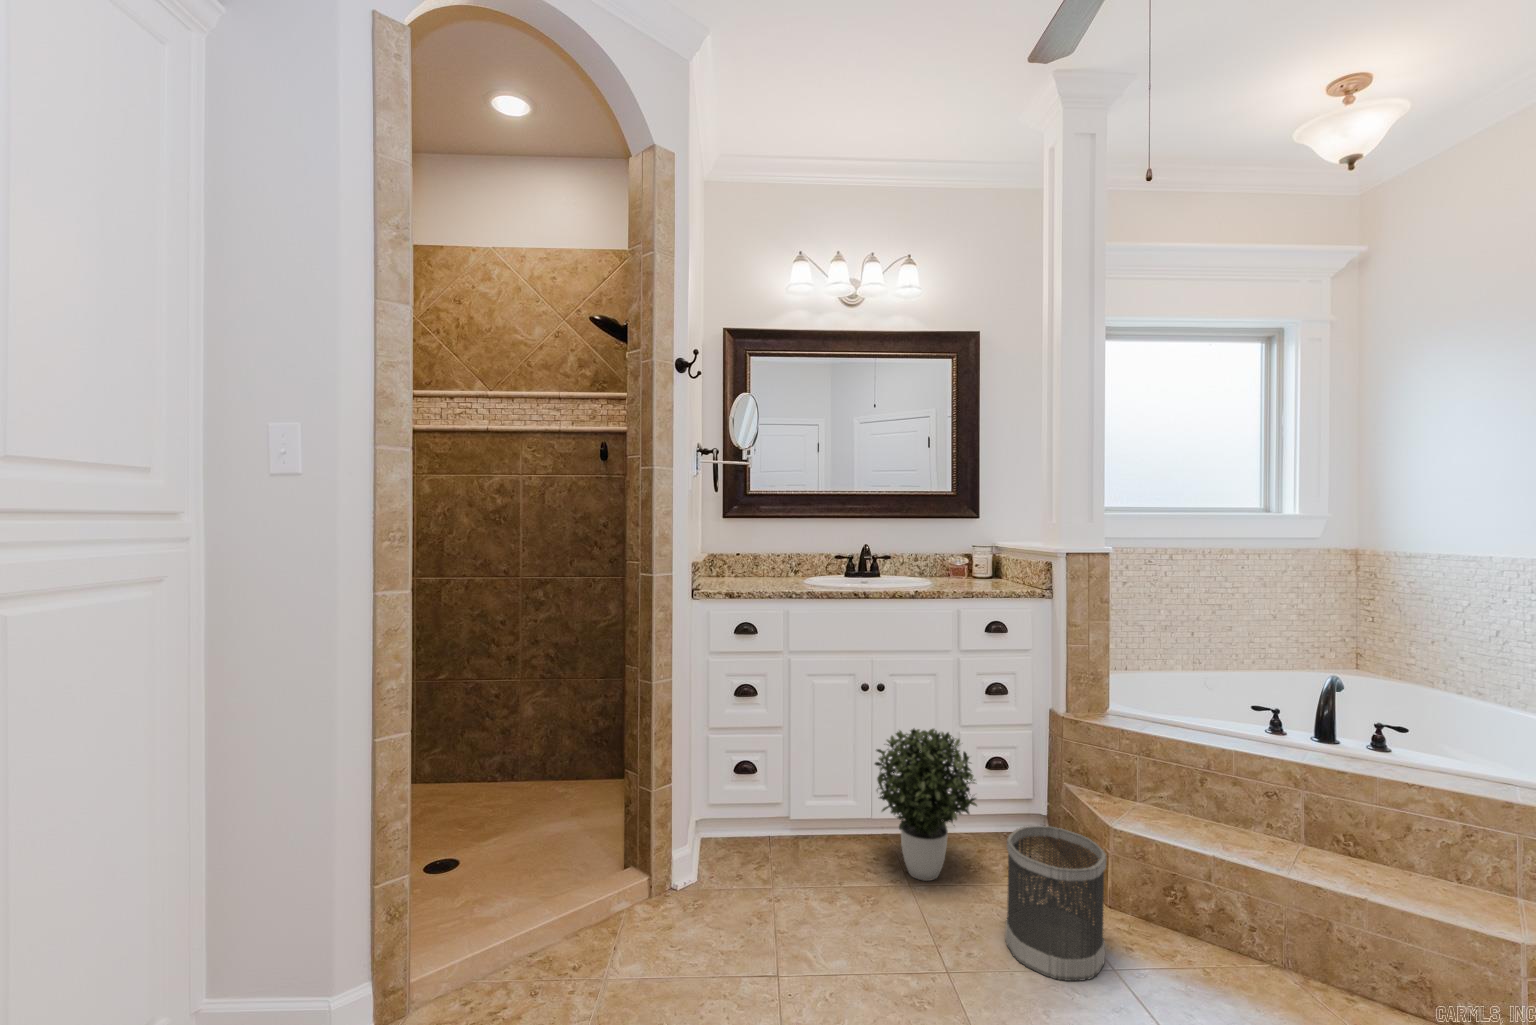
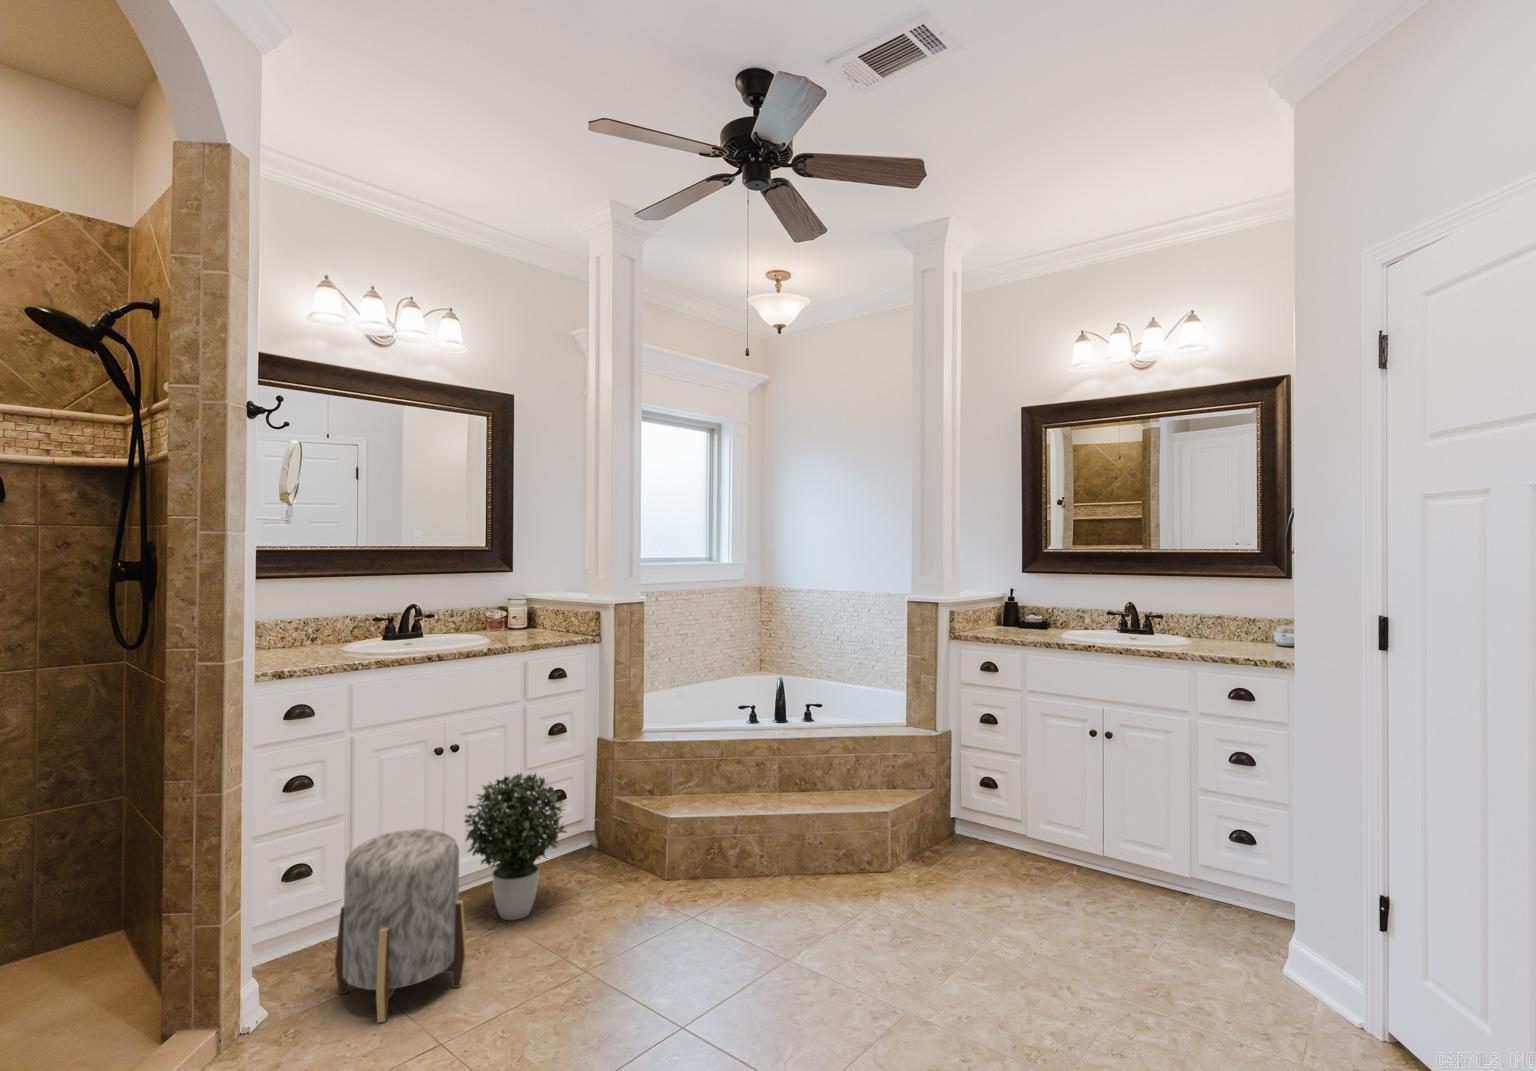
stool: none [735,758,835,934] -> present [335,829,467,1022]
wastebasket: present [1005,826,1106,981] -> none [611,826,686,942]

